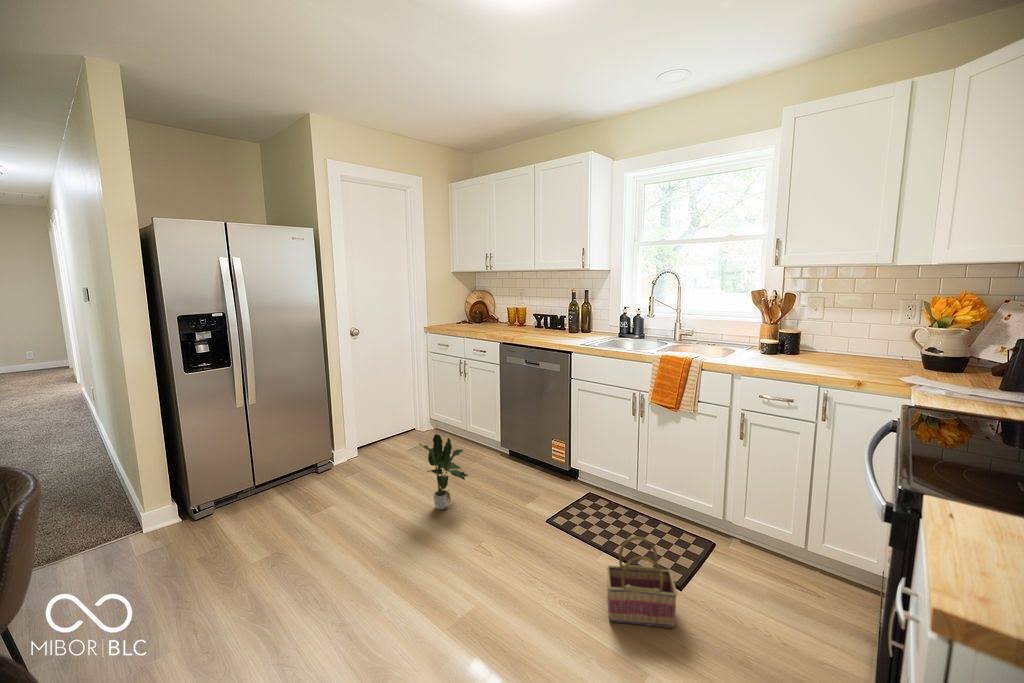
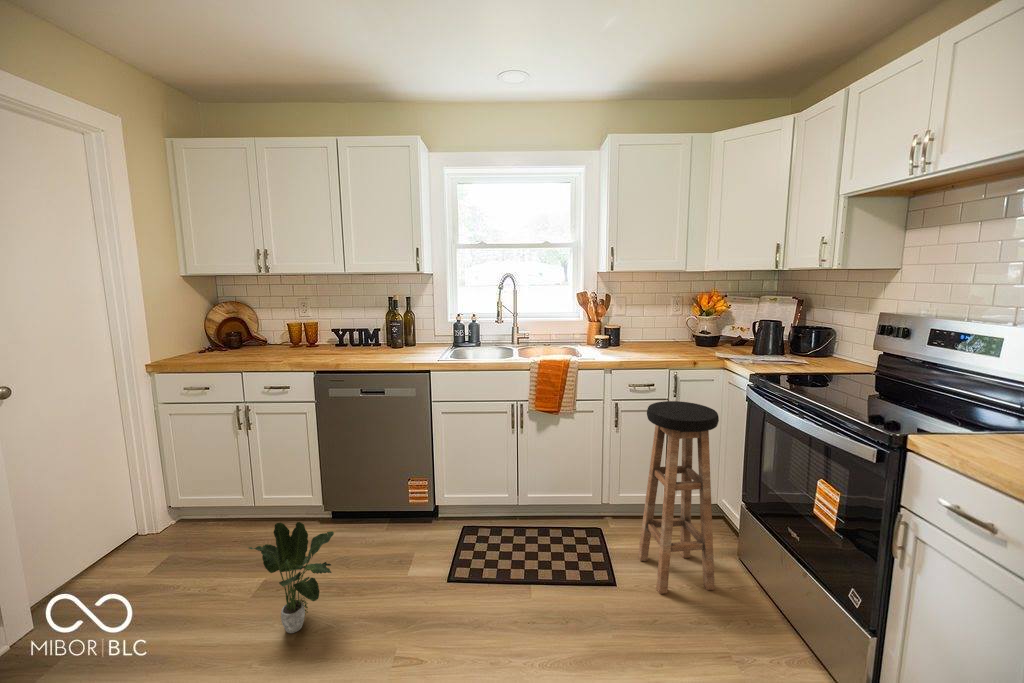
bar stool: none [718,414,817,642] -> present [638,401,719,594]
basket: present [607,536,677,628] -> none [577,552,651,658]

